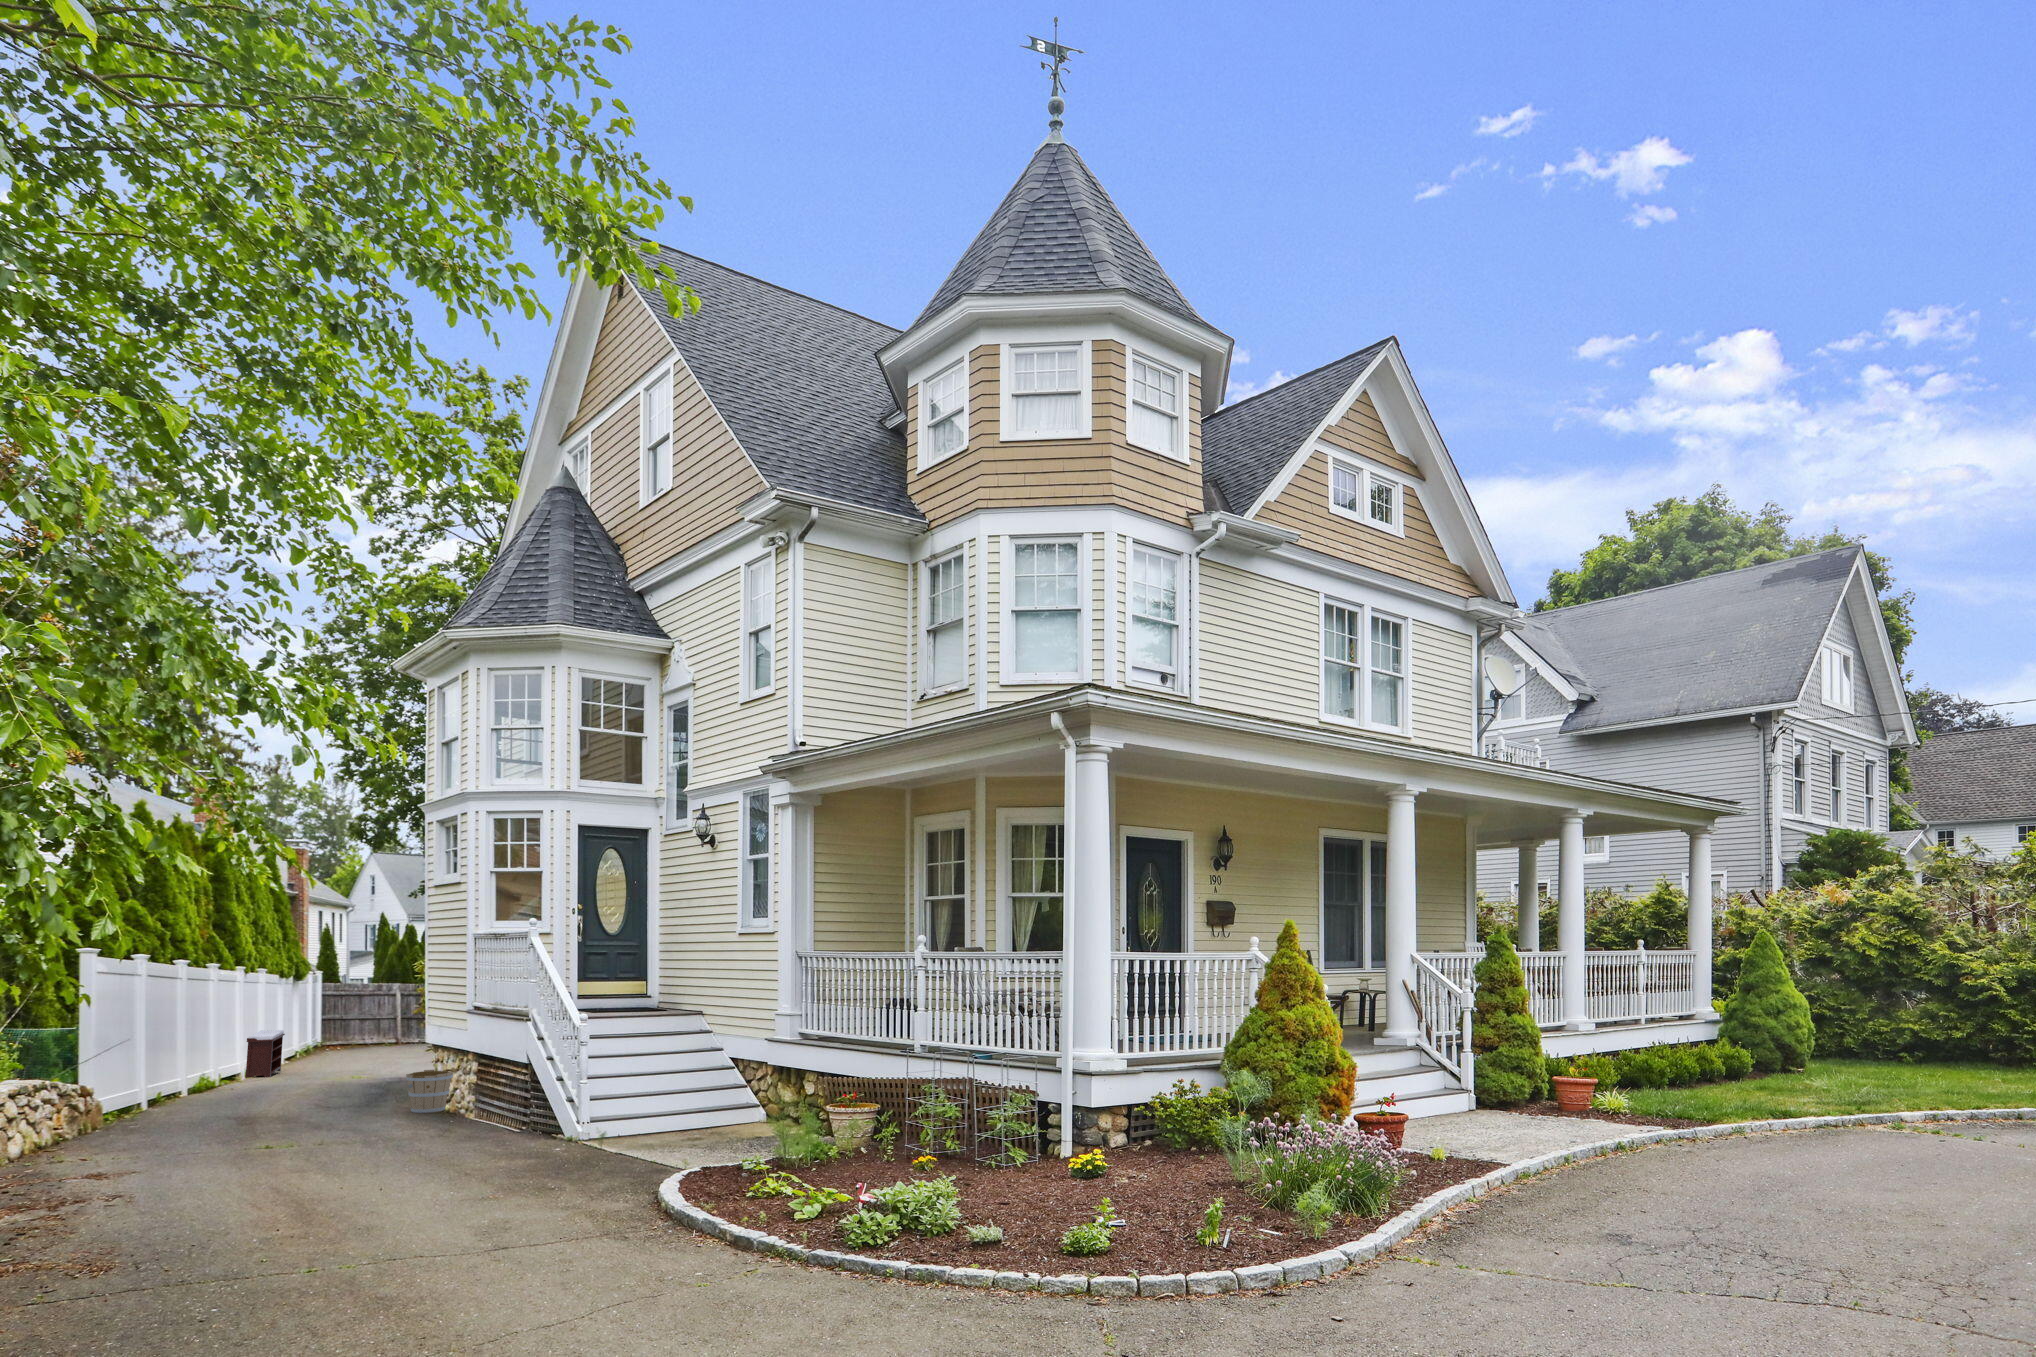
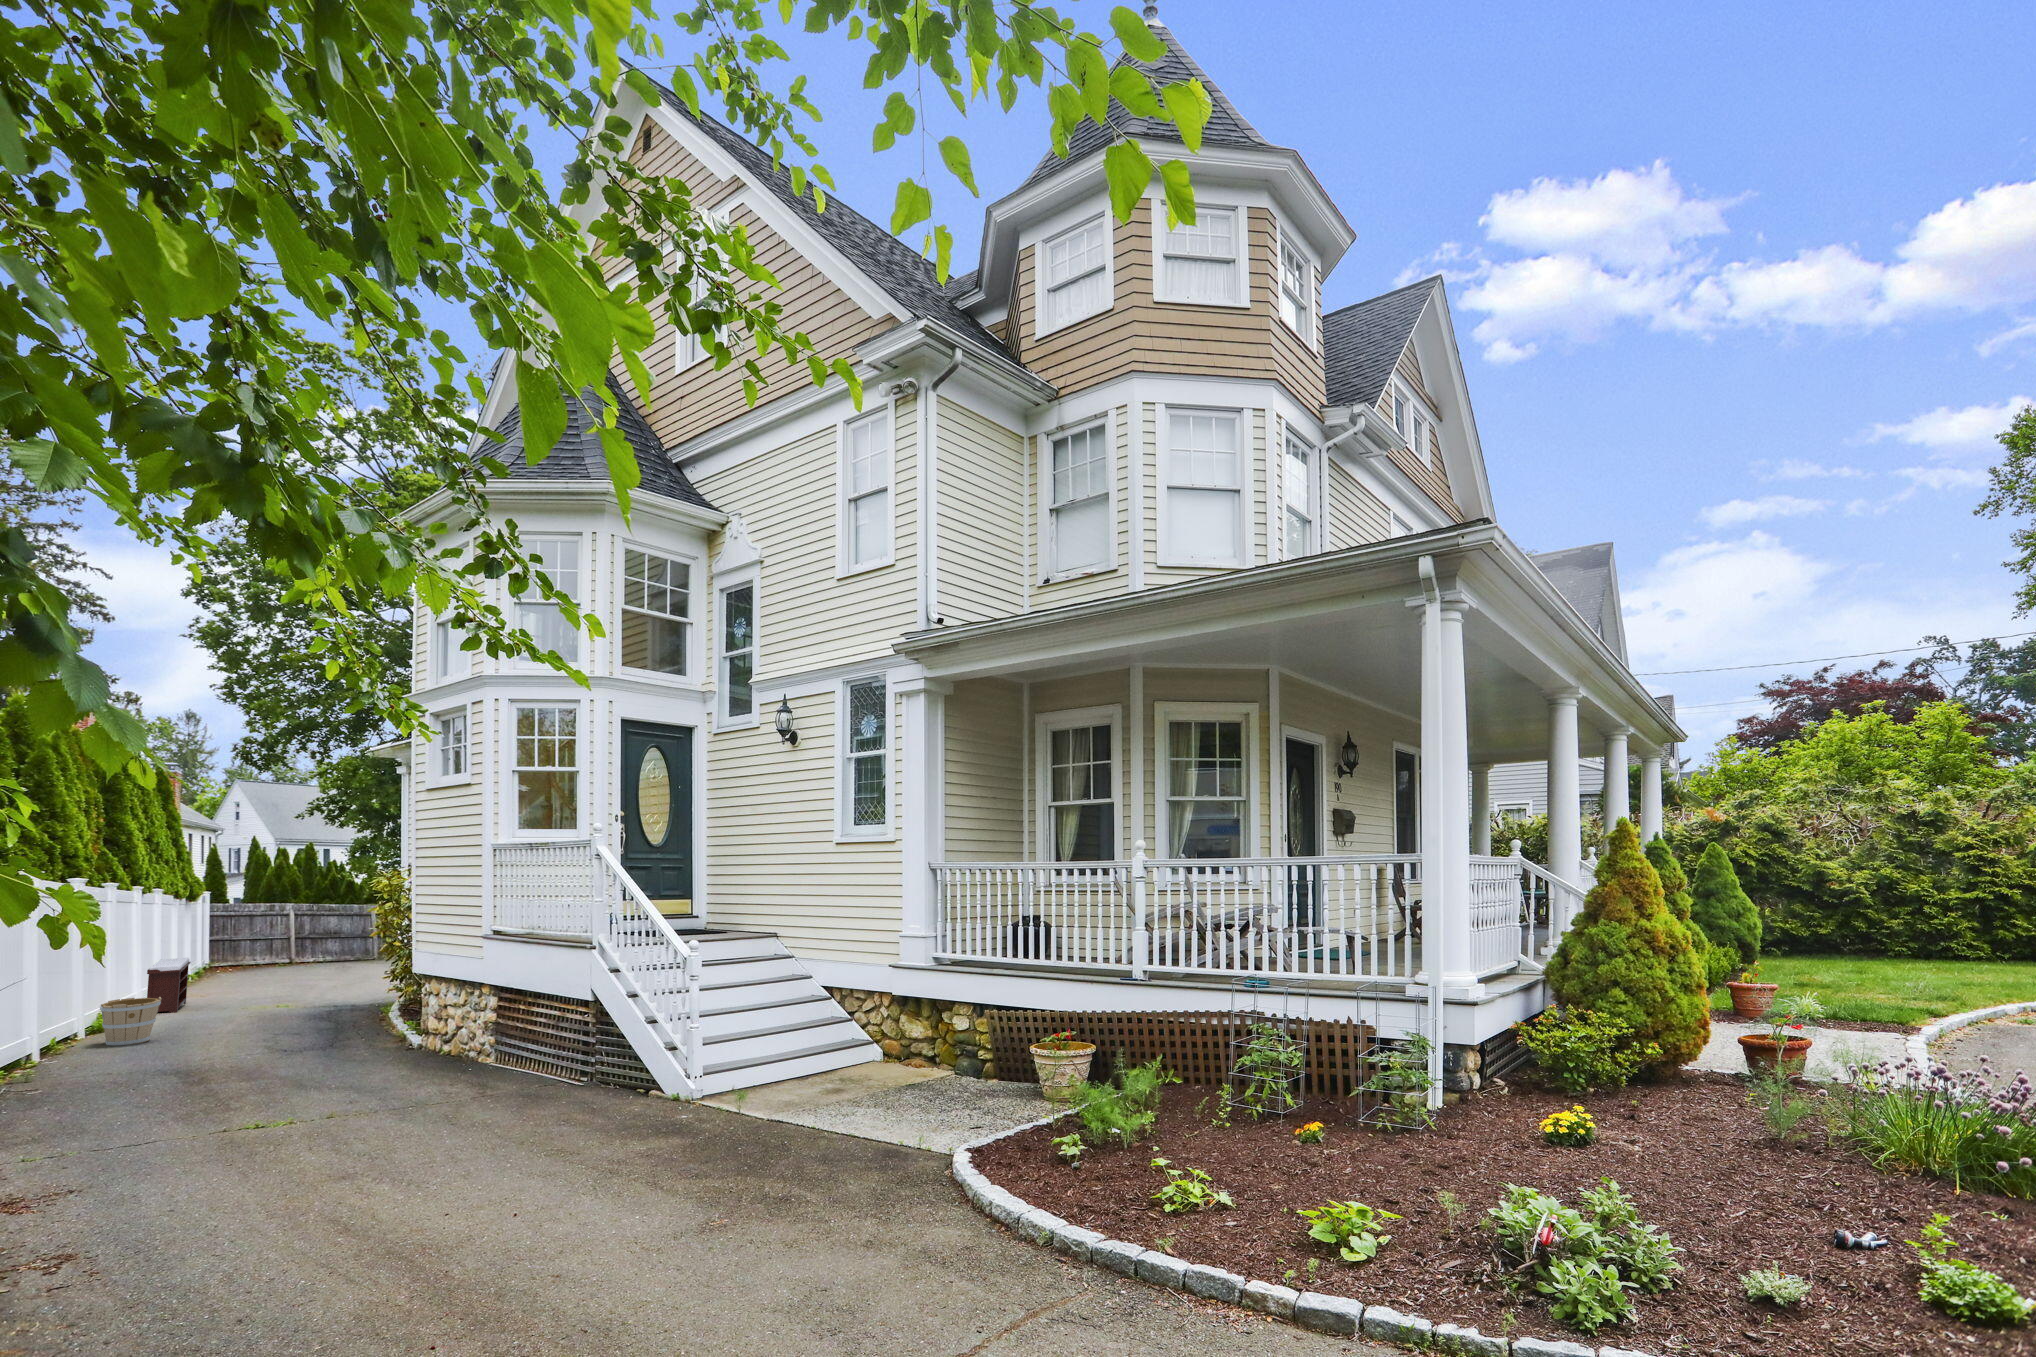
wooden bucket: present [406,1070,453,1113] -> present [100,997,161,1045]

